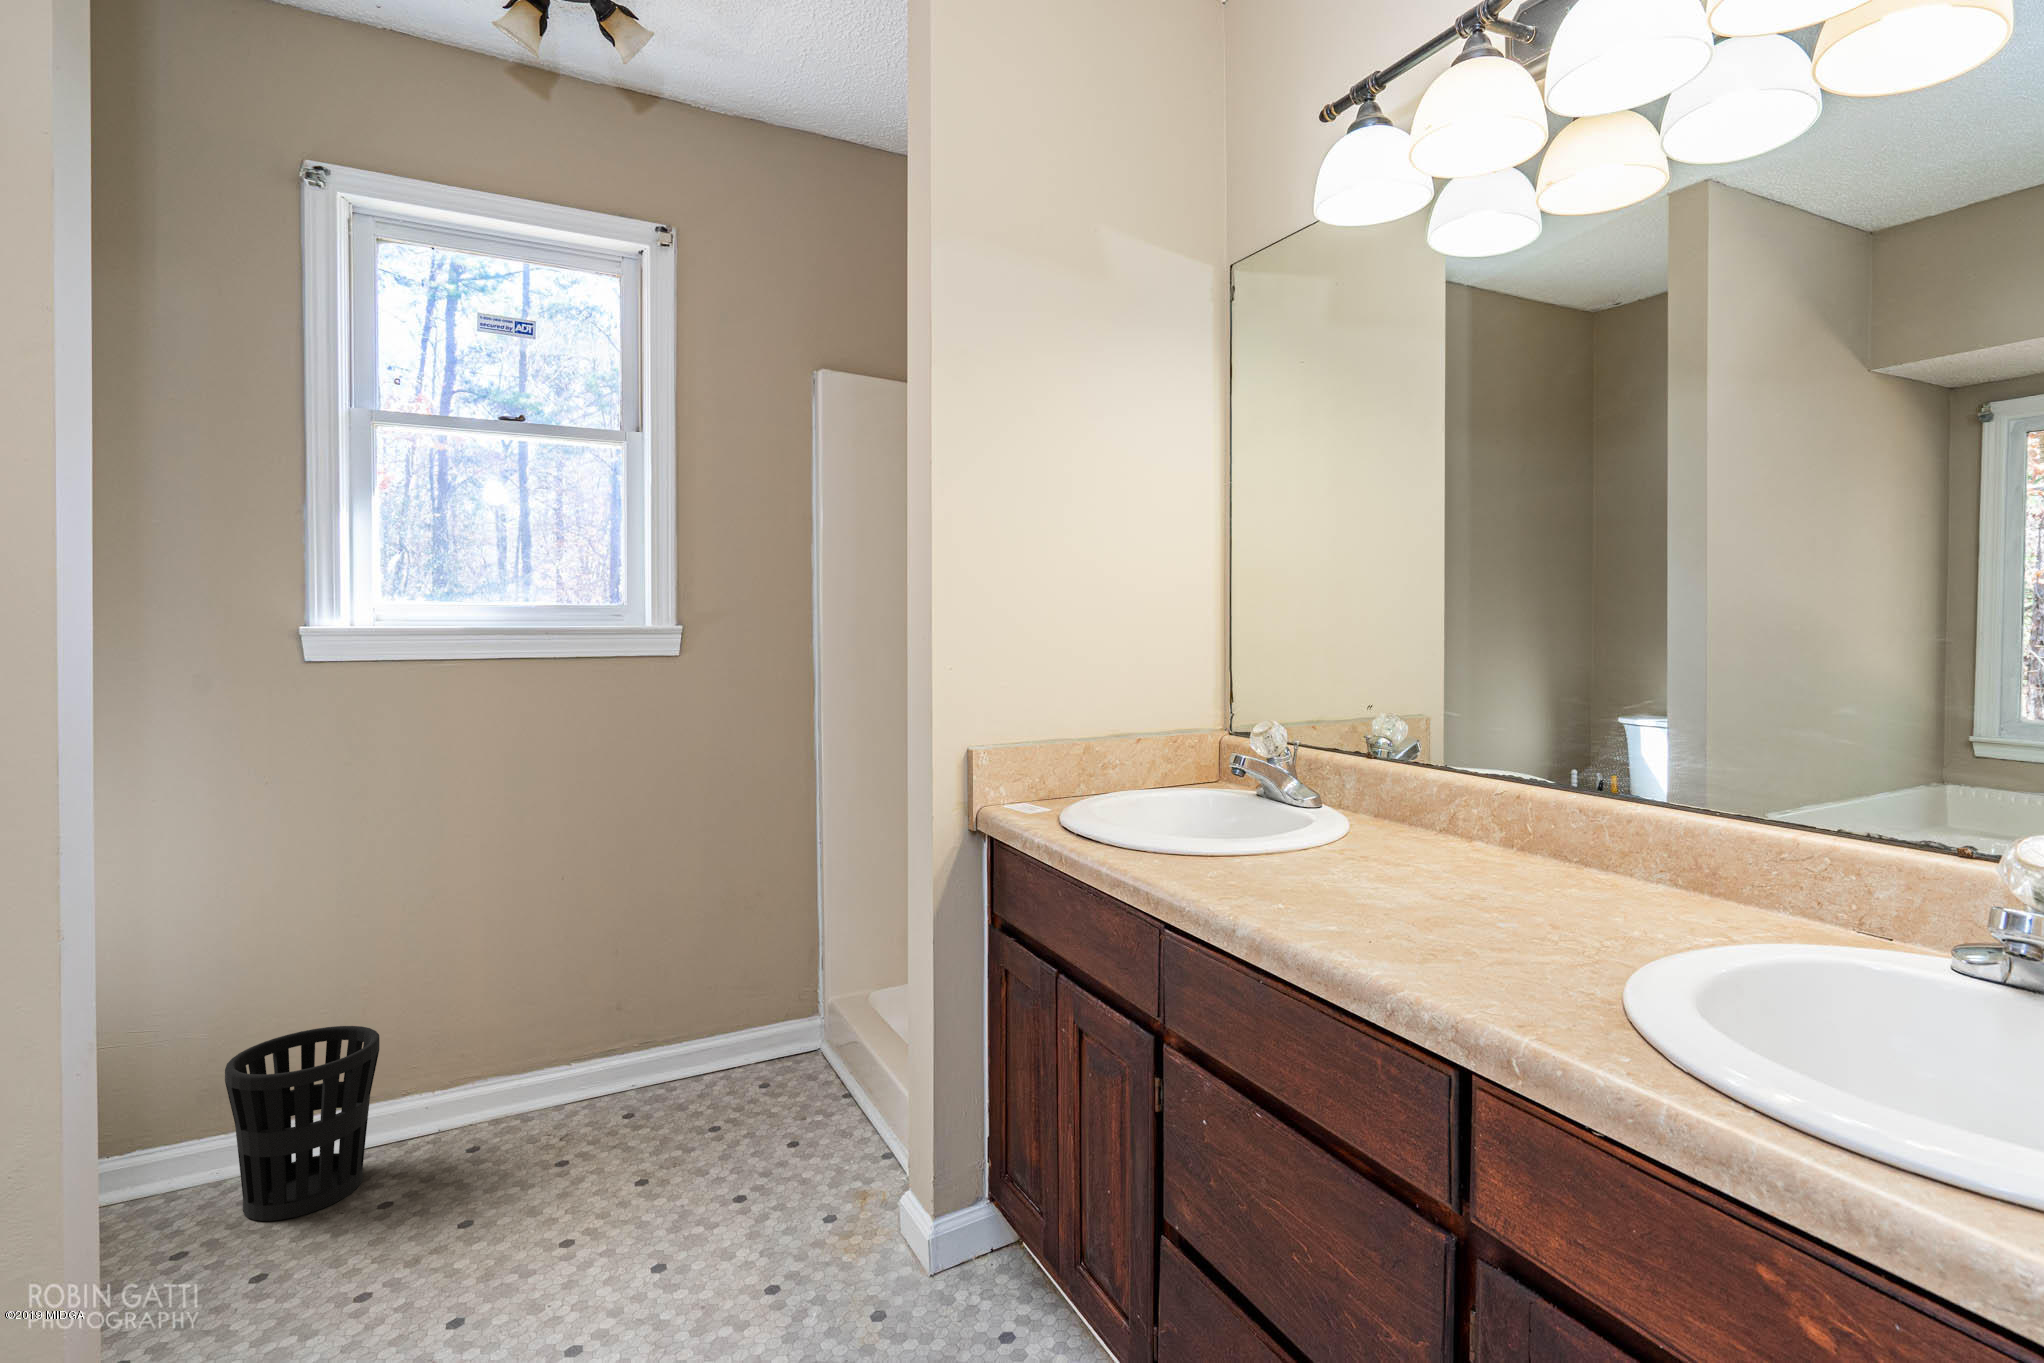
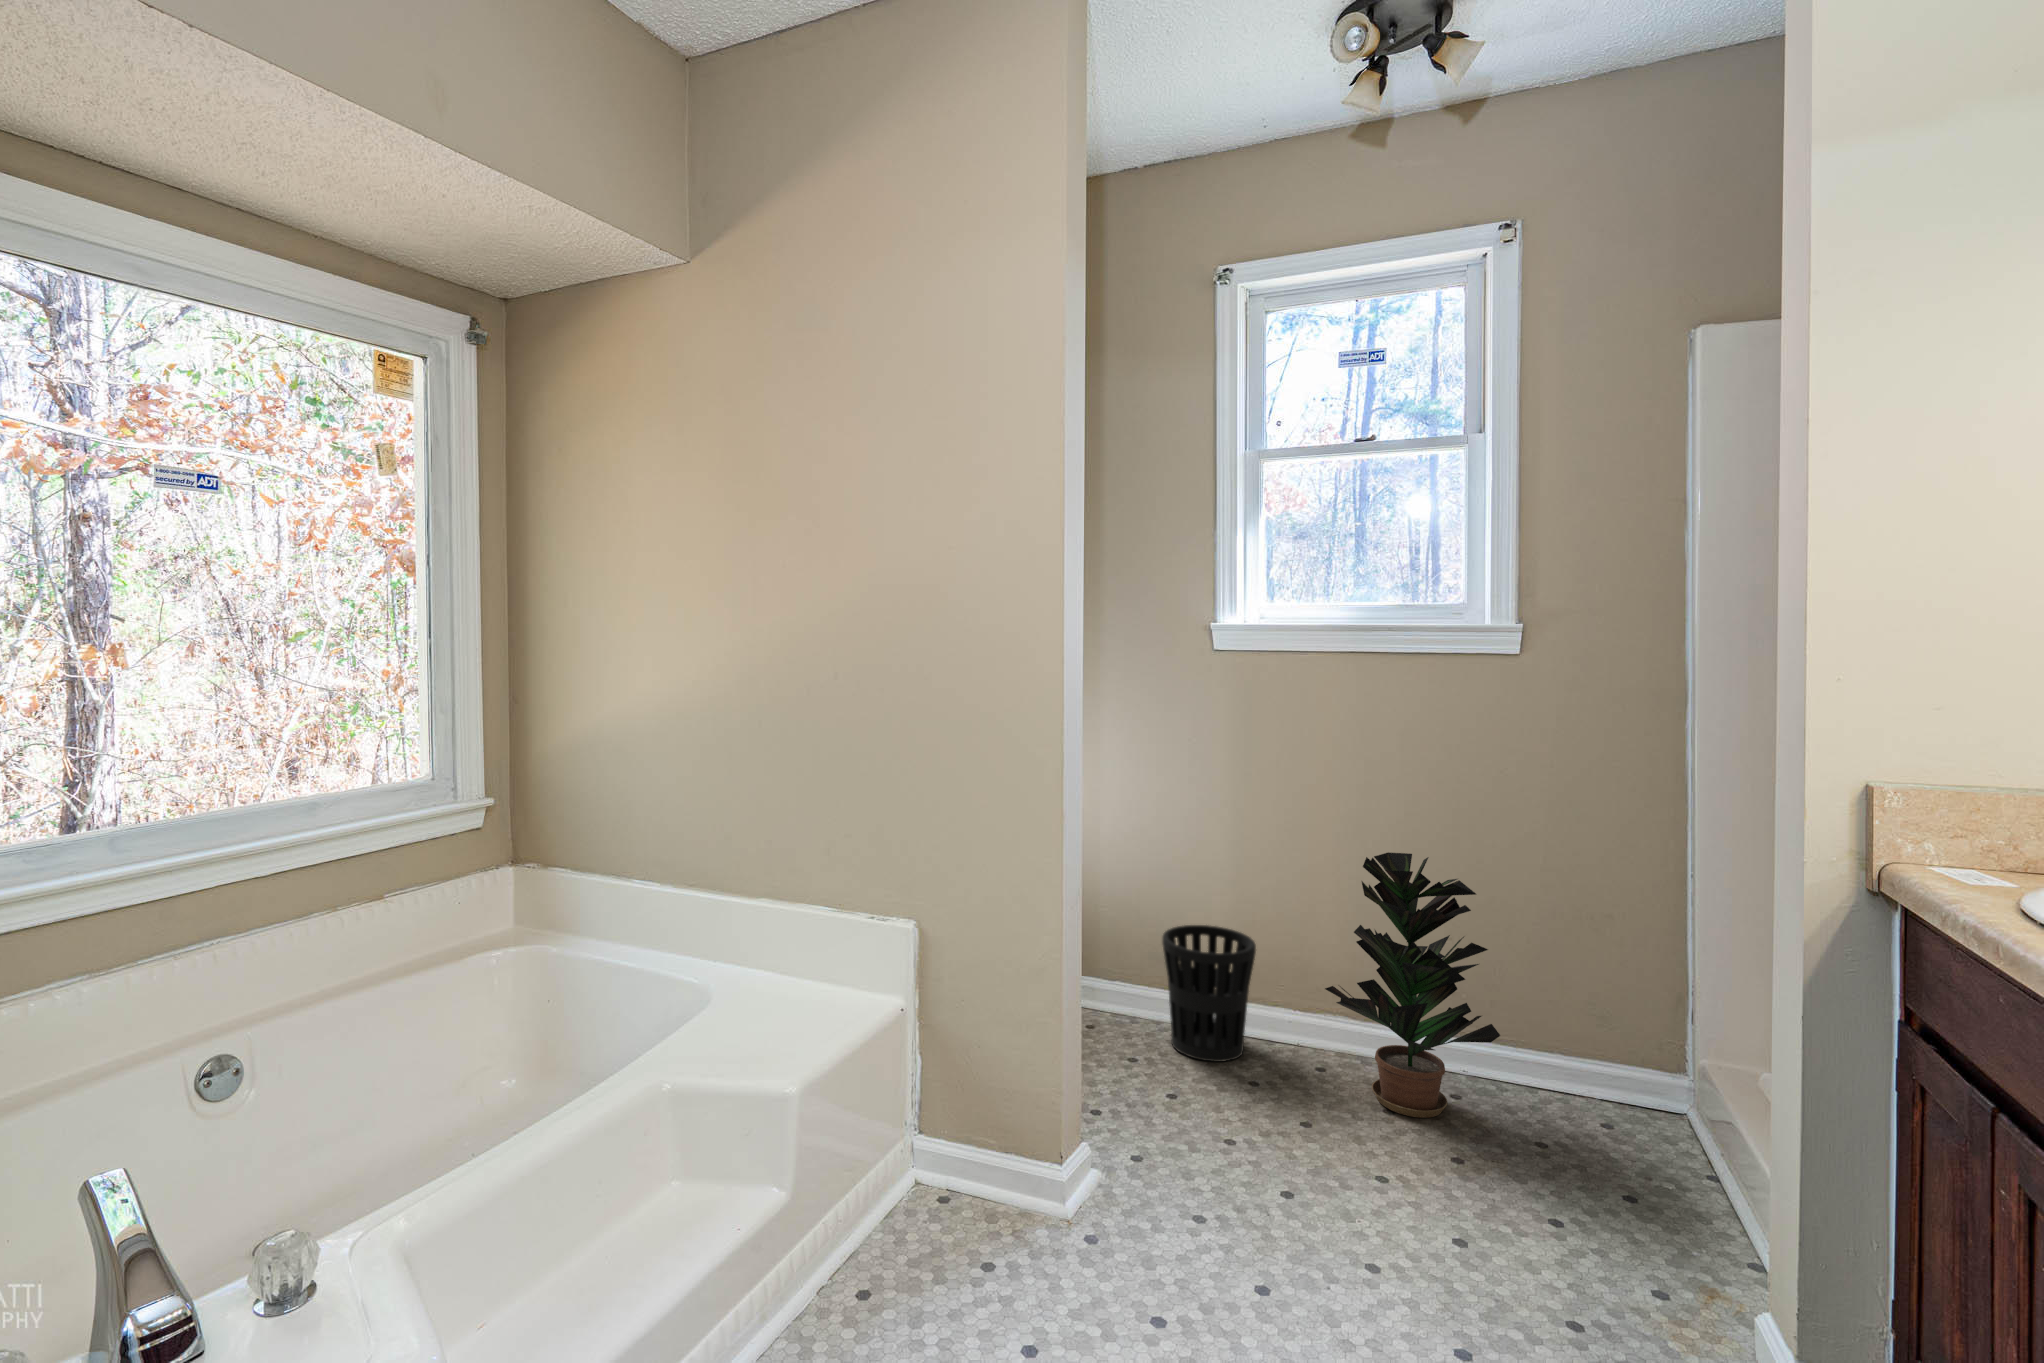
potted plant: none [480,875,677,1164] -> present [1325,852,1500,1118]

